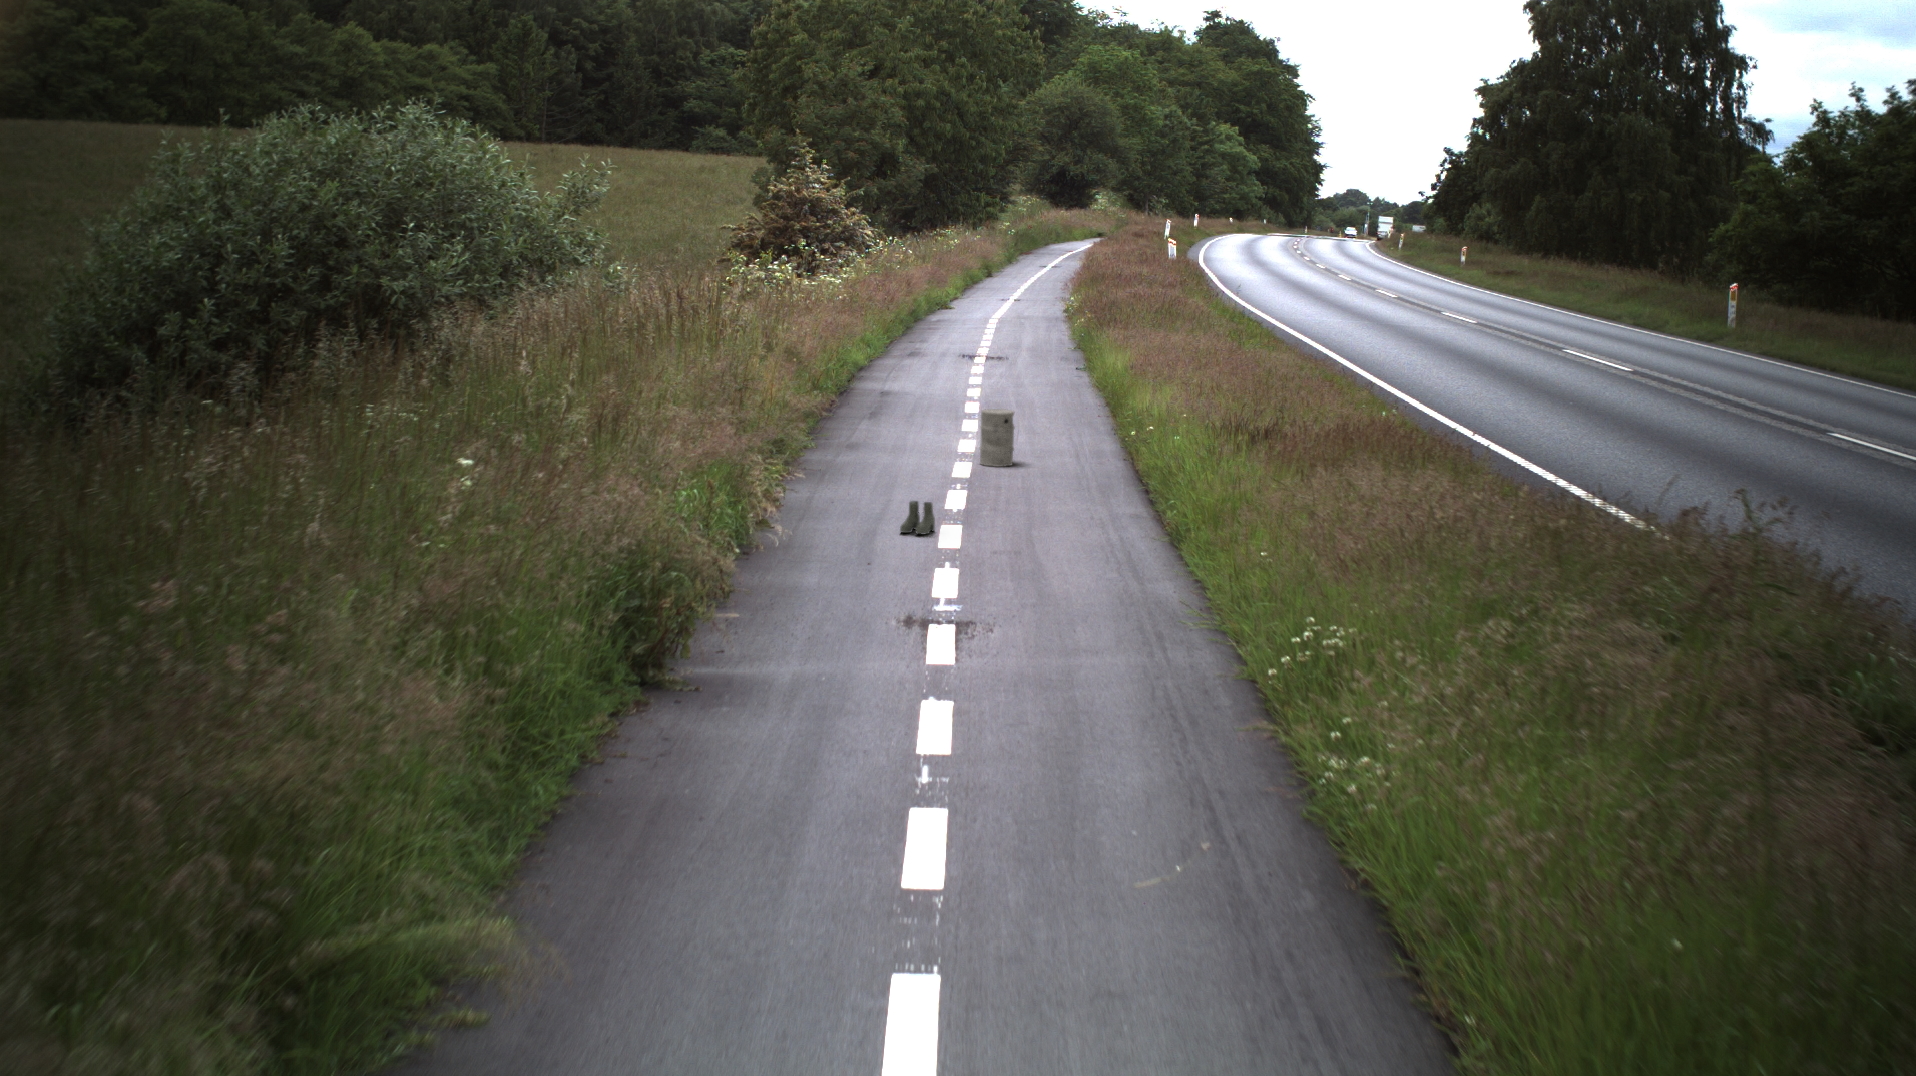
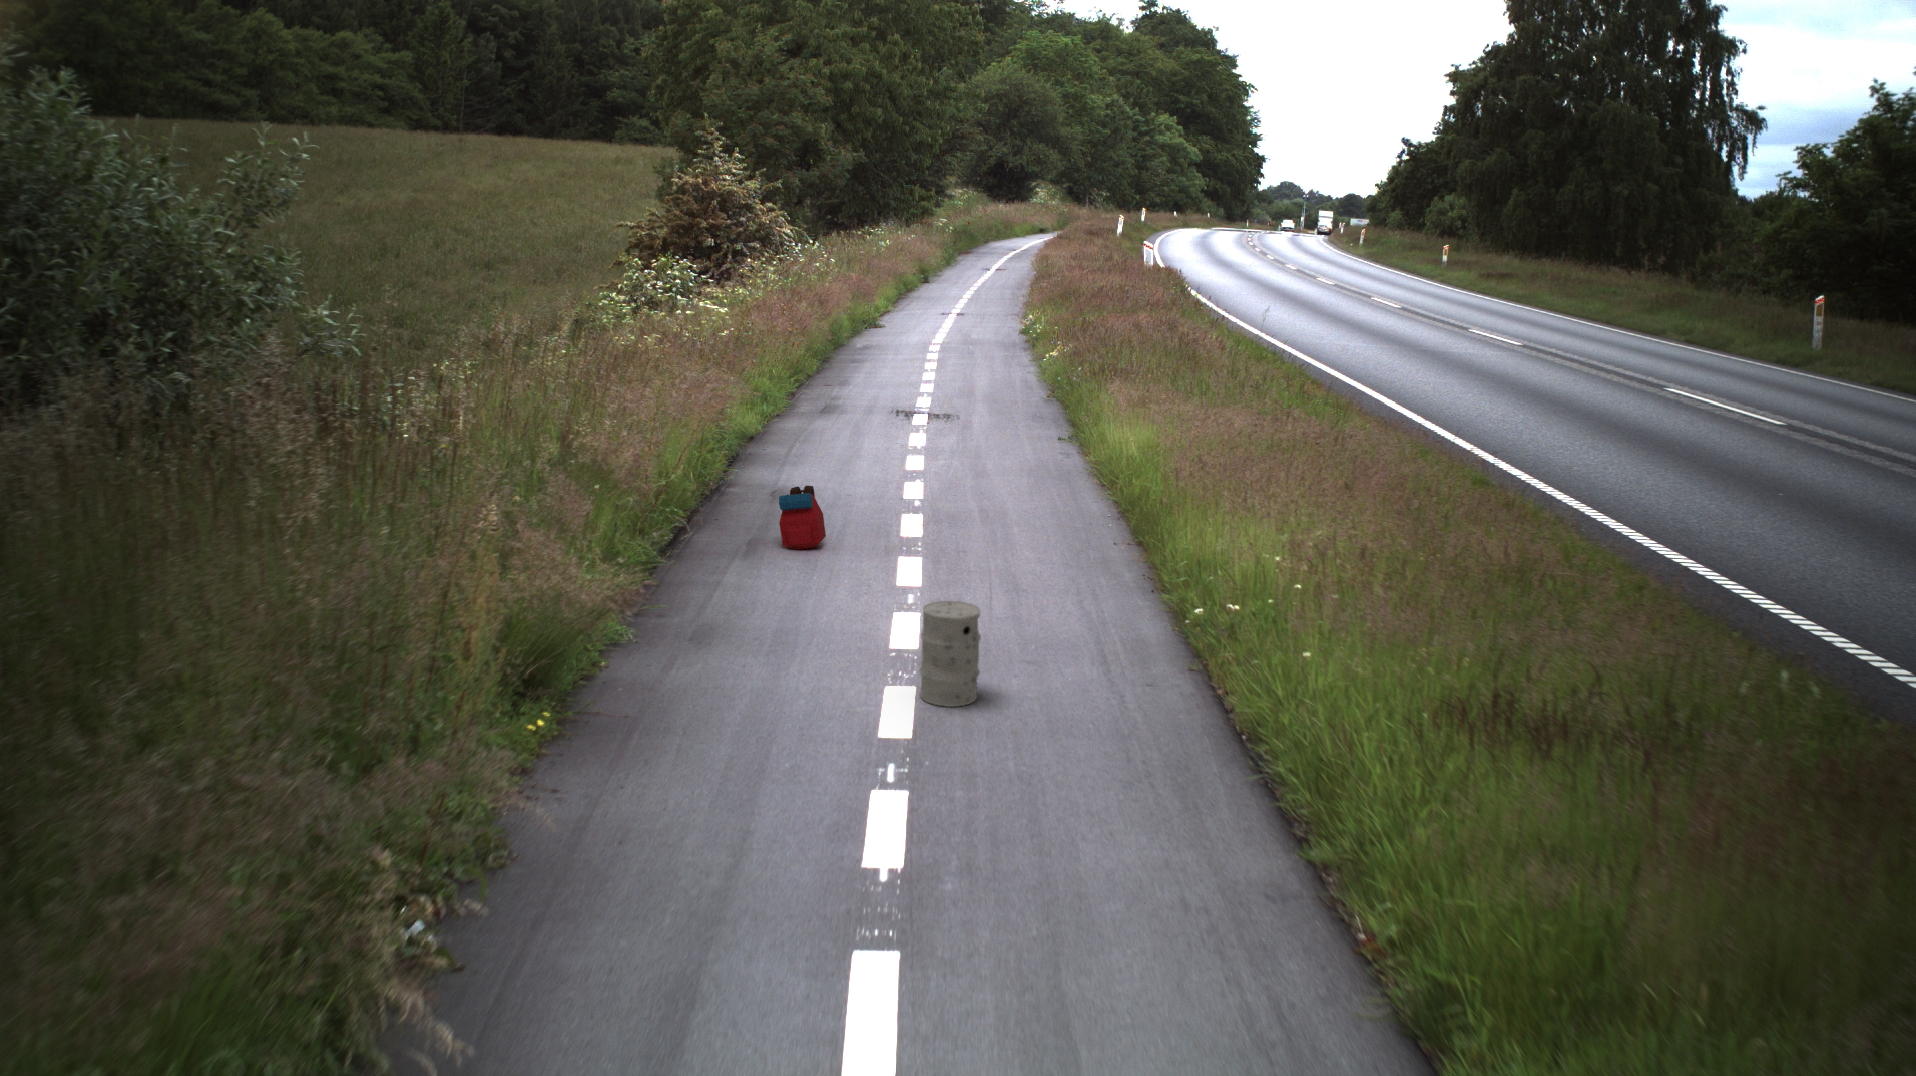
backpack: none [887,375,917,416] -> present [779,486,826,549]
boots: present [900,501,935,534] -> none [741,948,822,1043]

